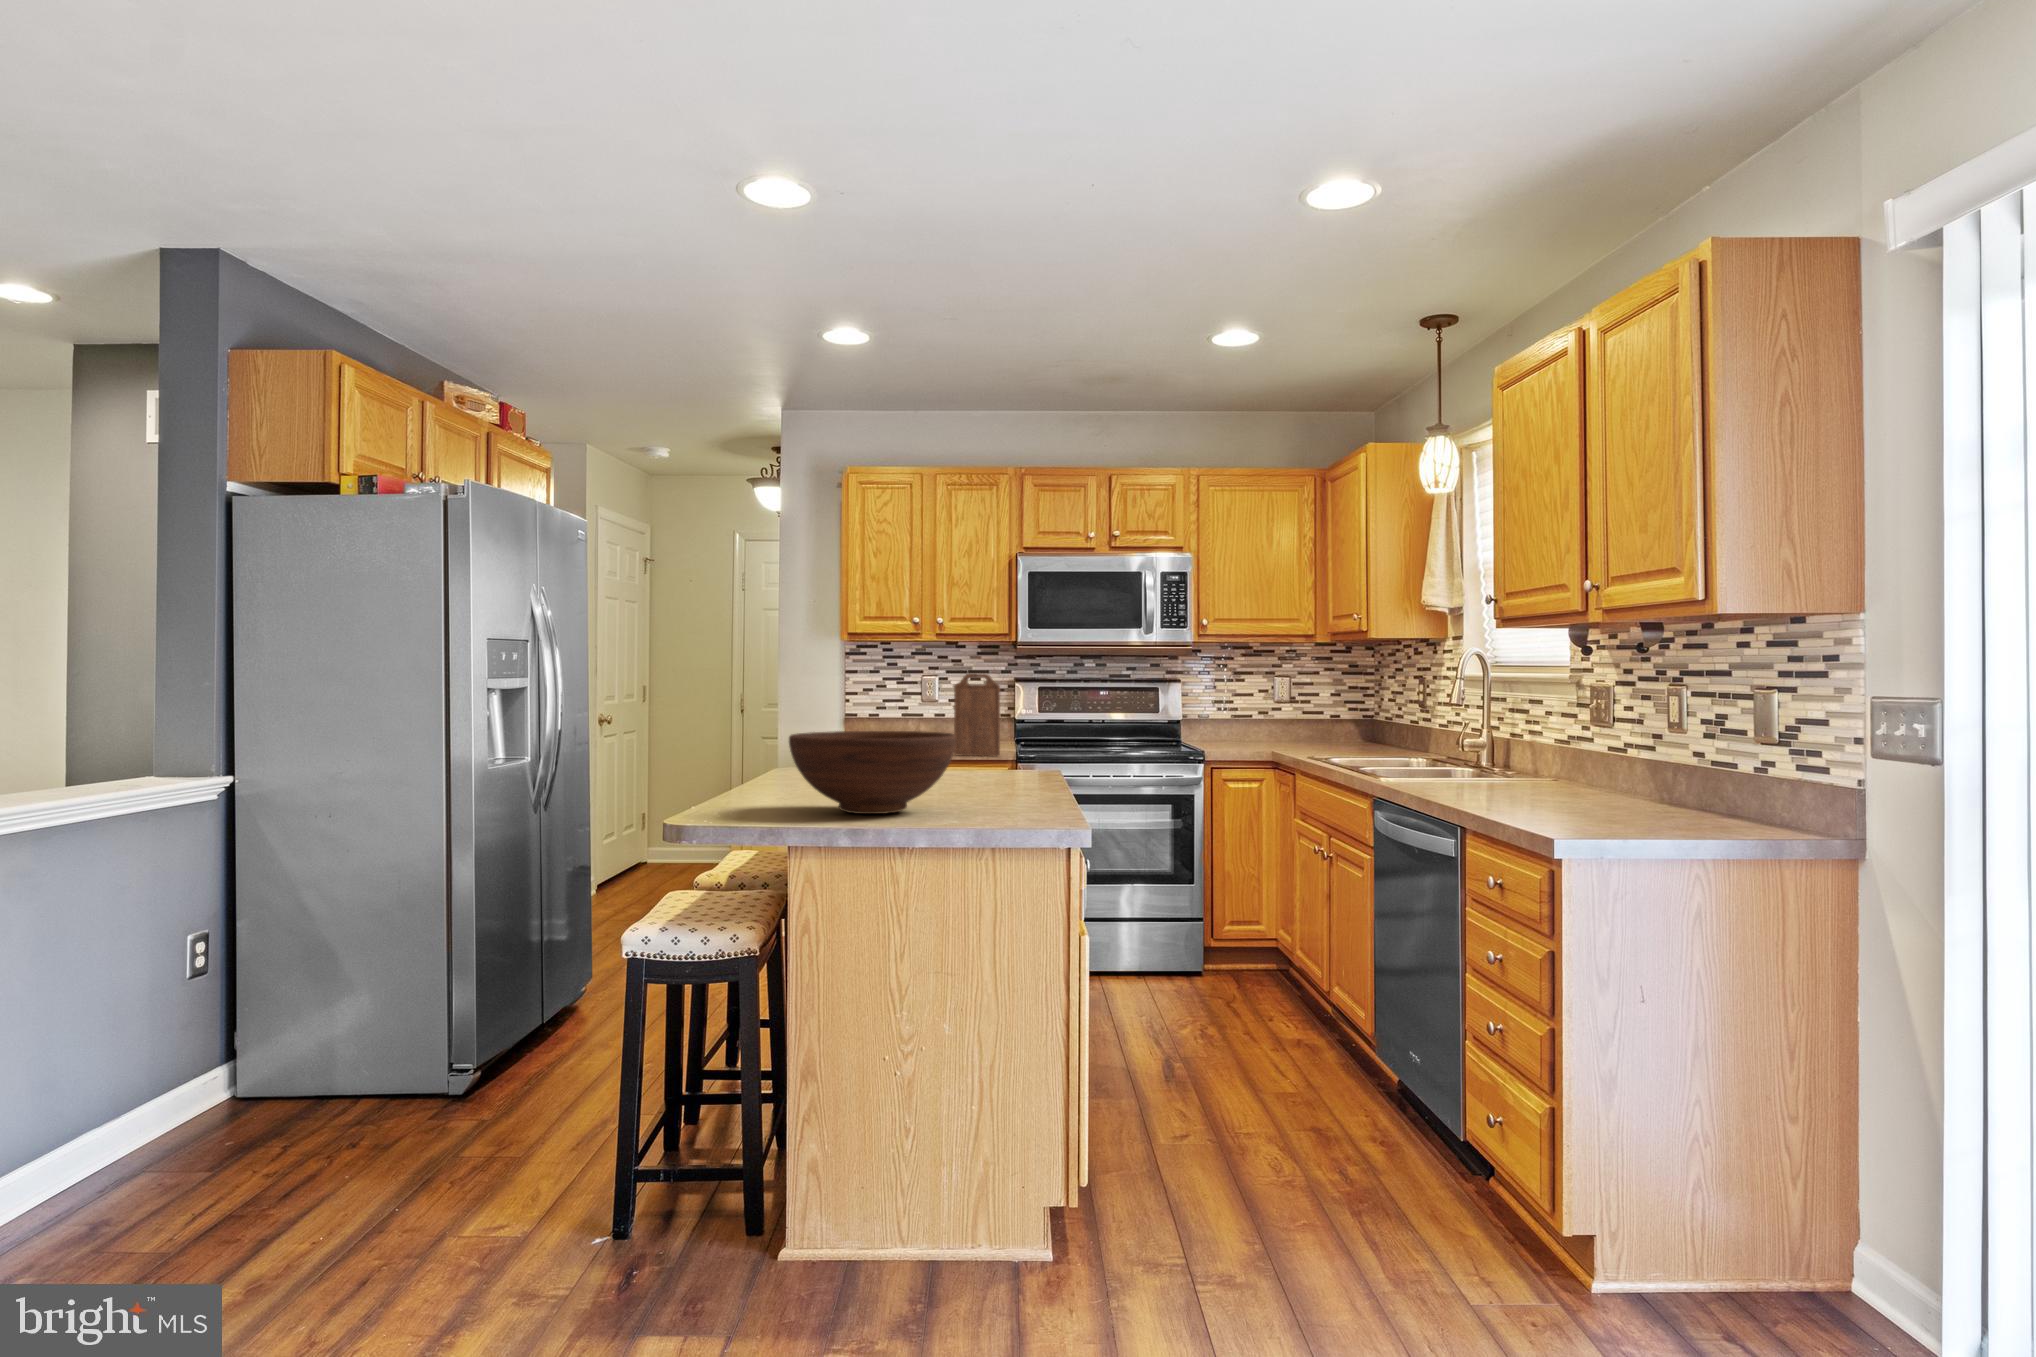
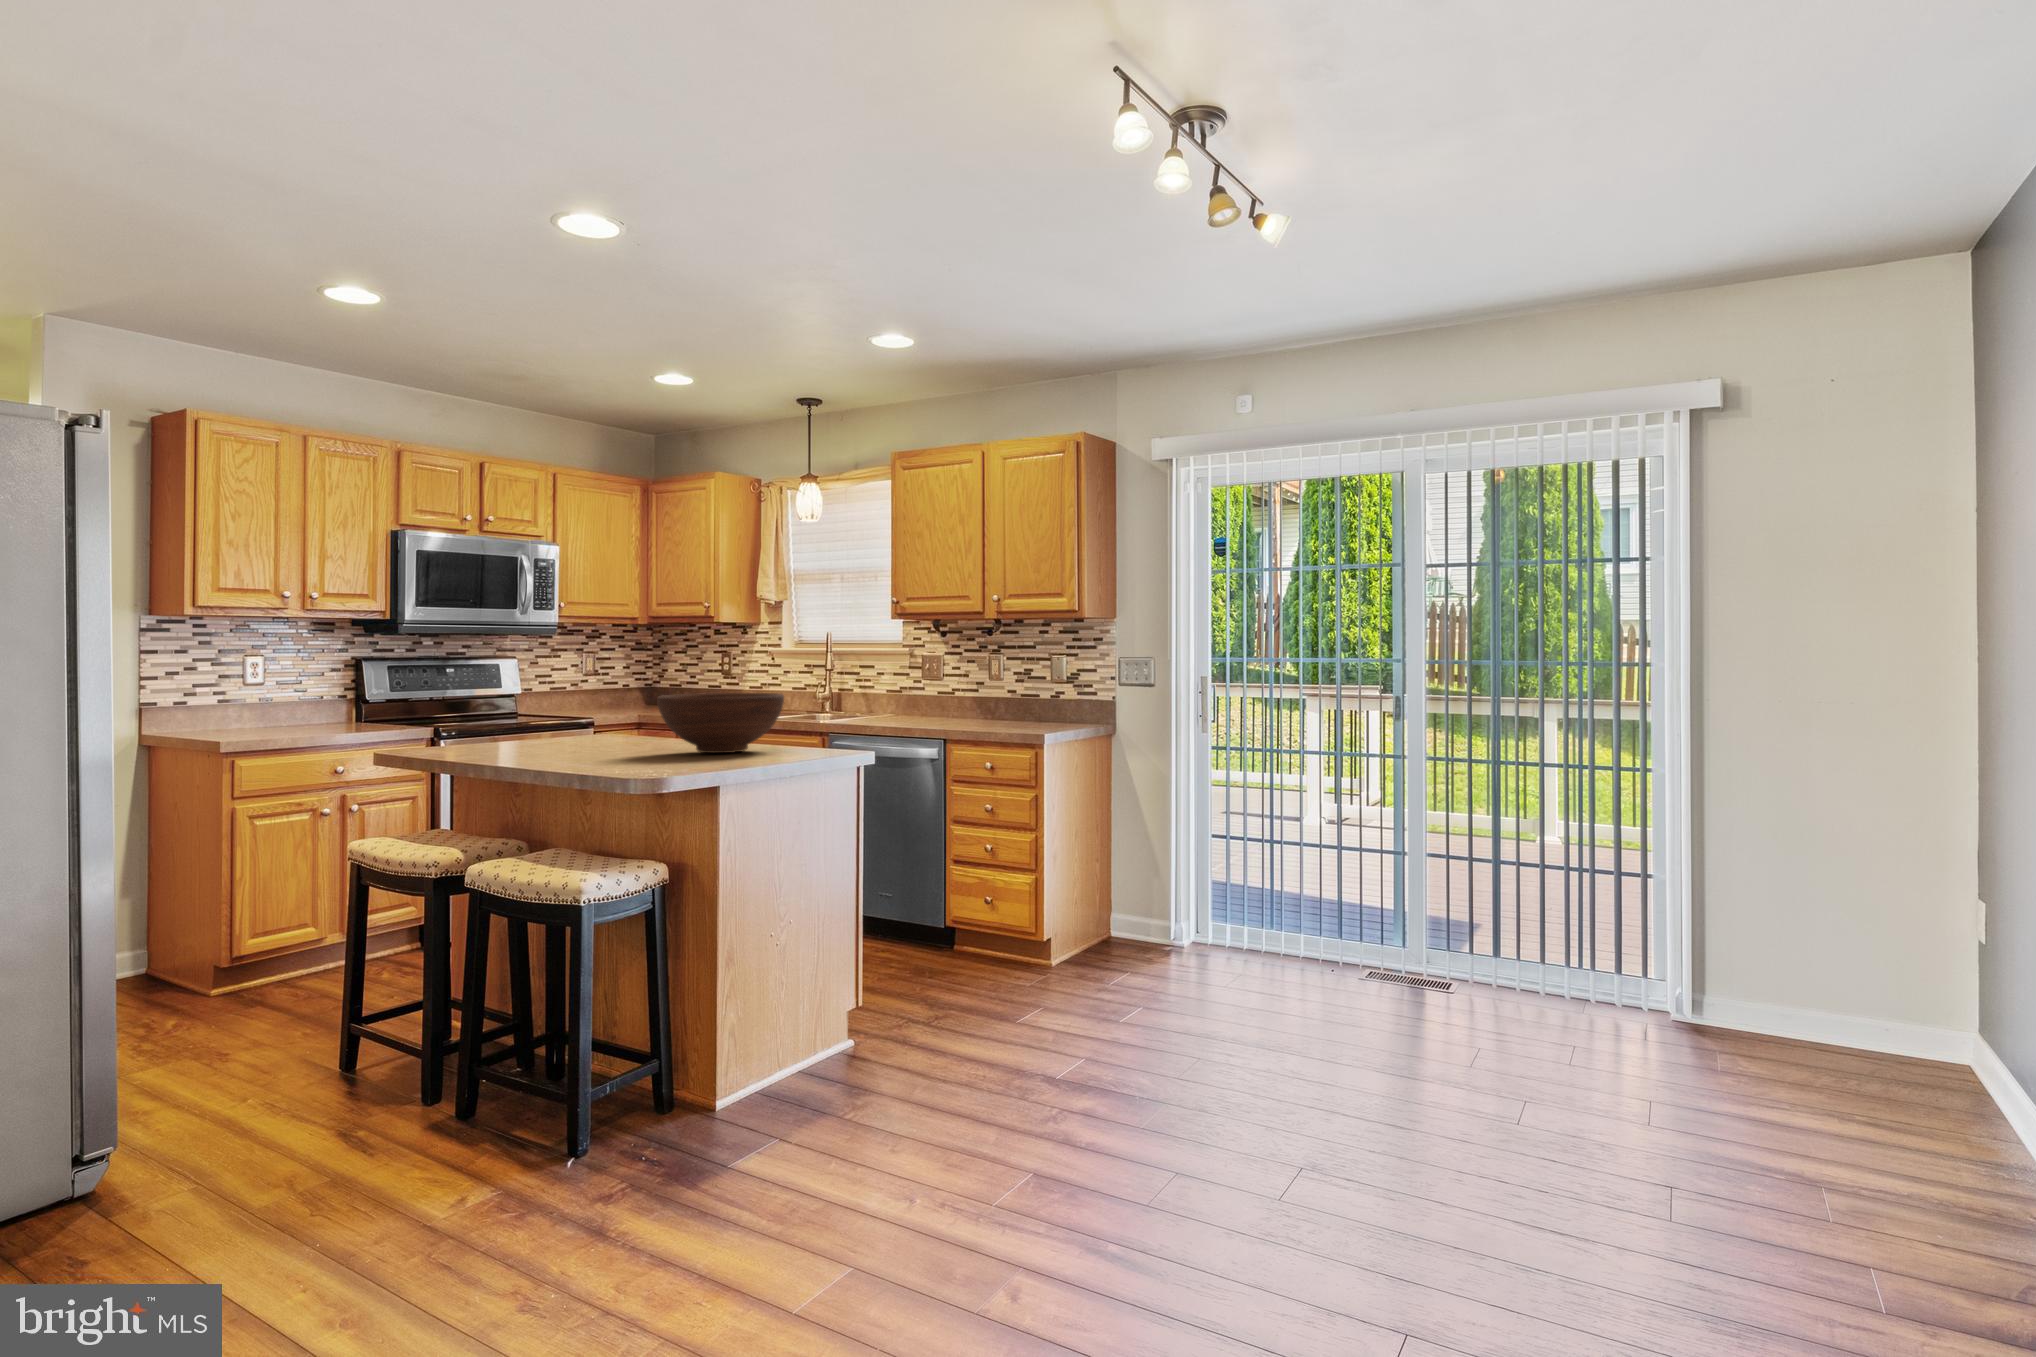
cutting board: present [954,674,1000,756] -> none [314,653,372,737]

